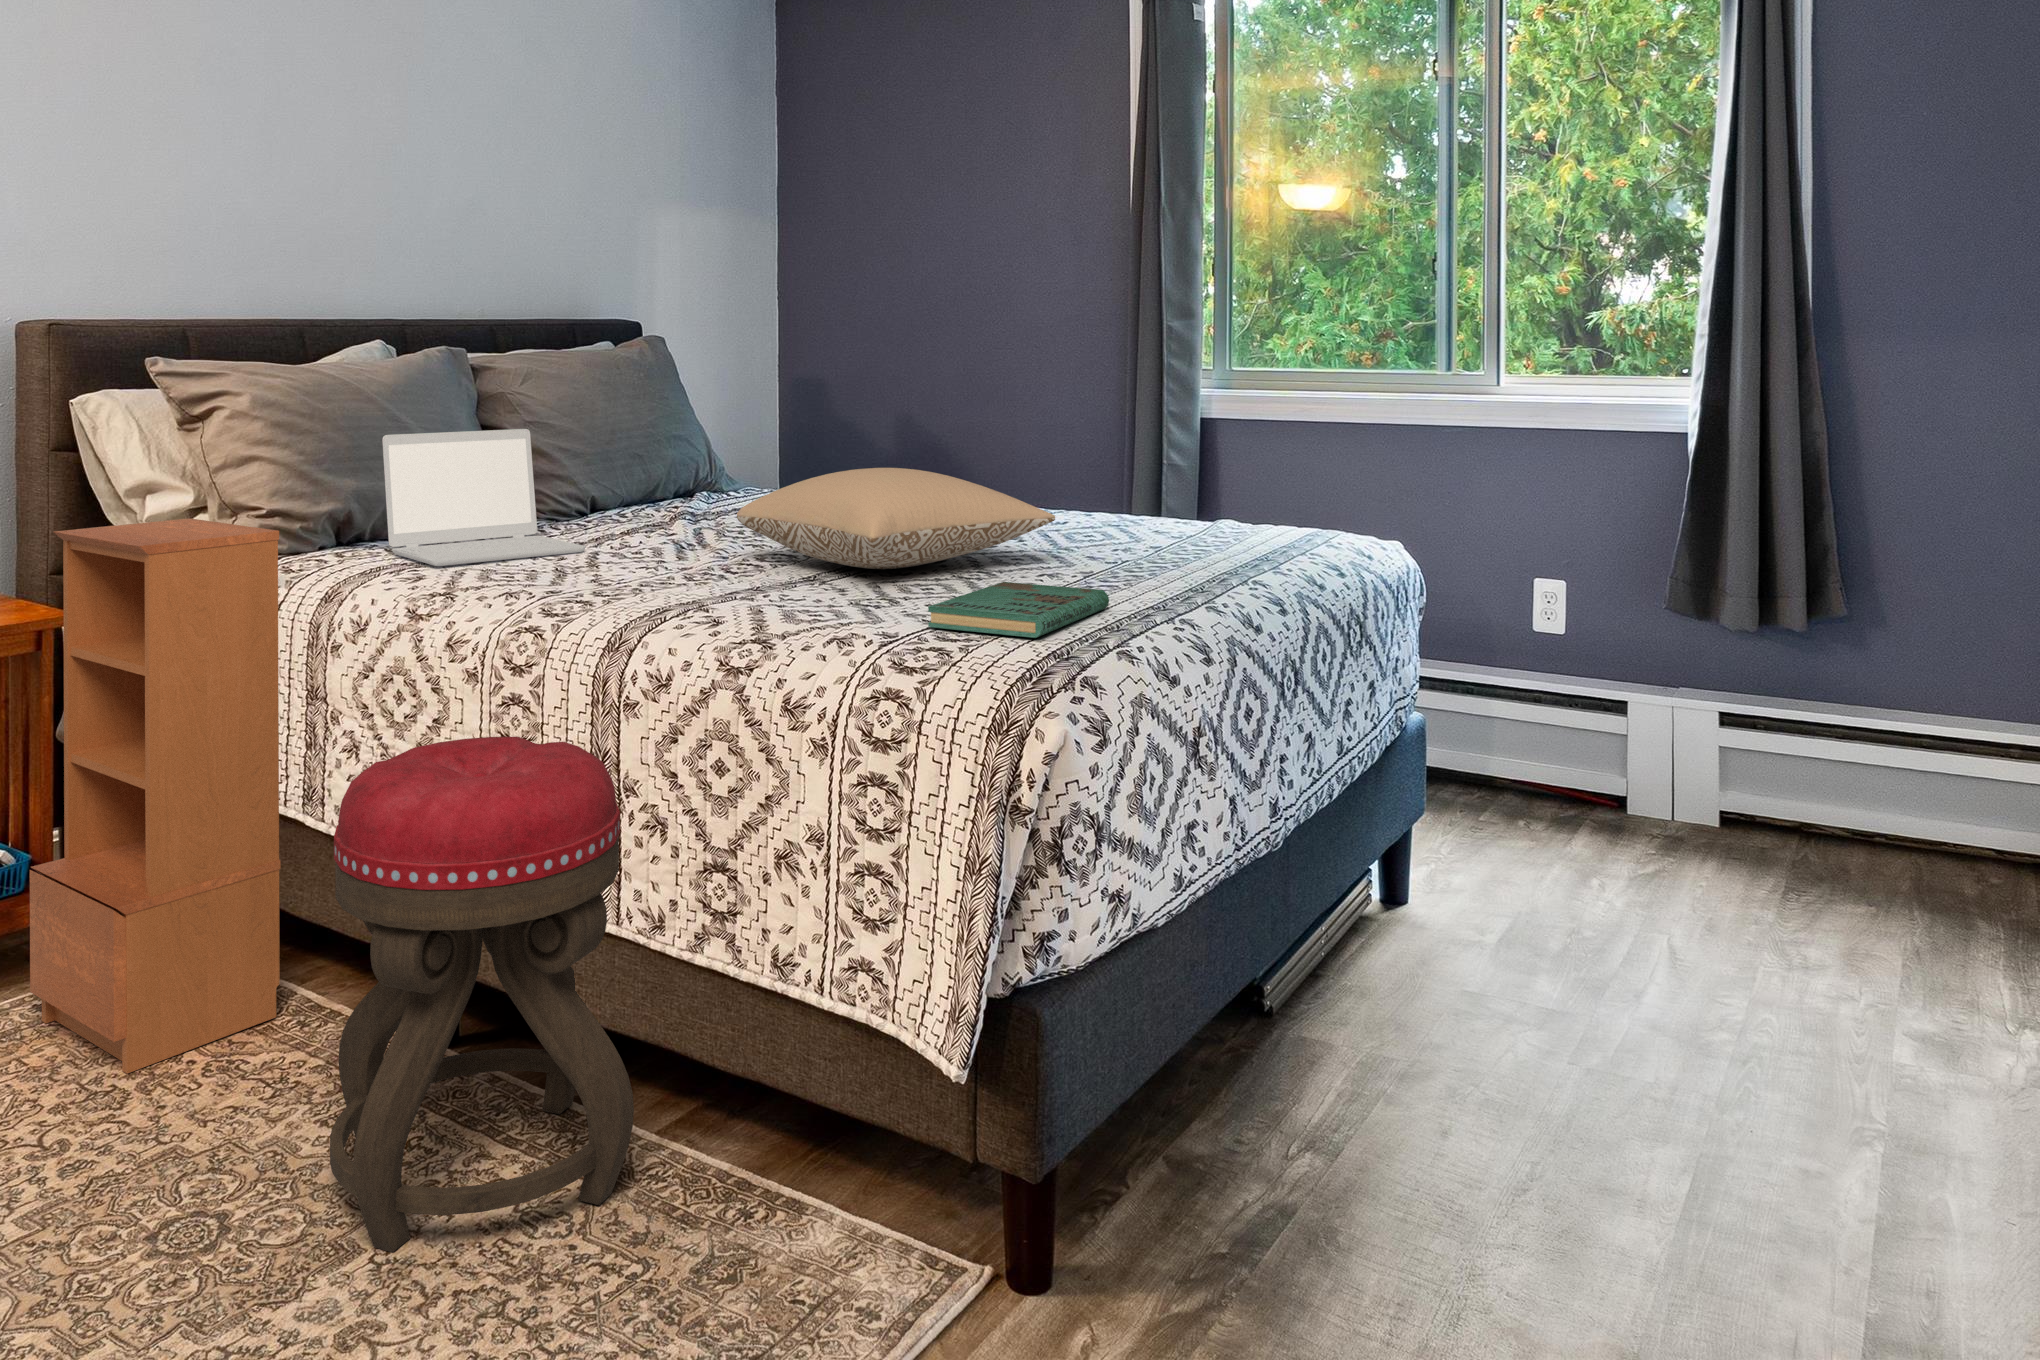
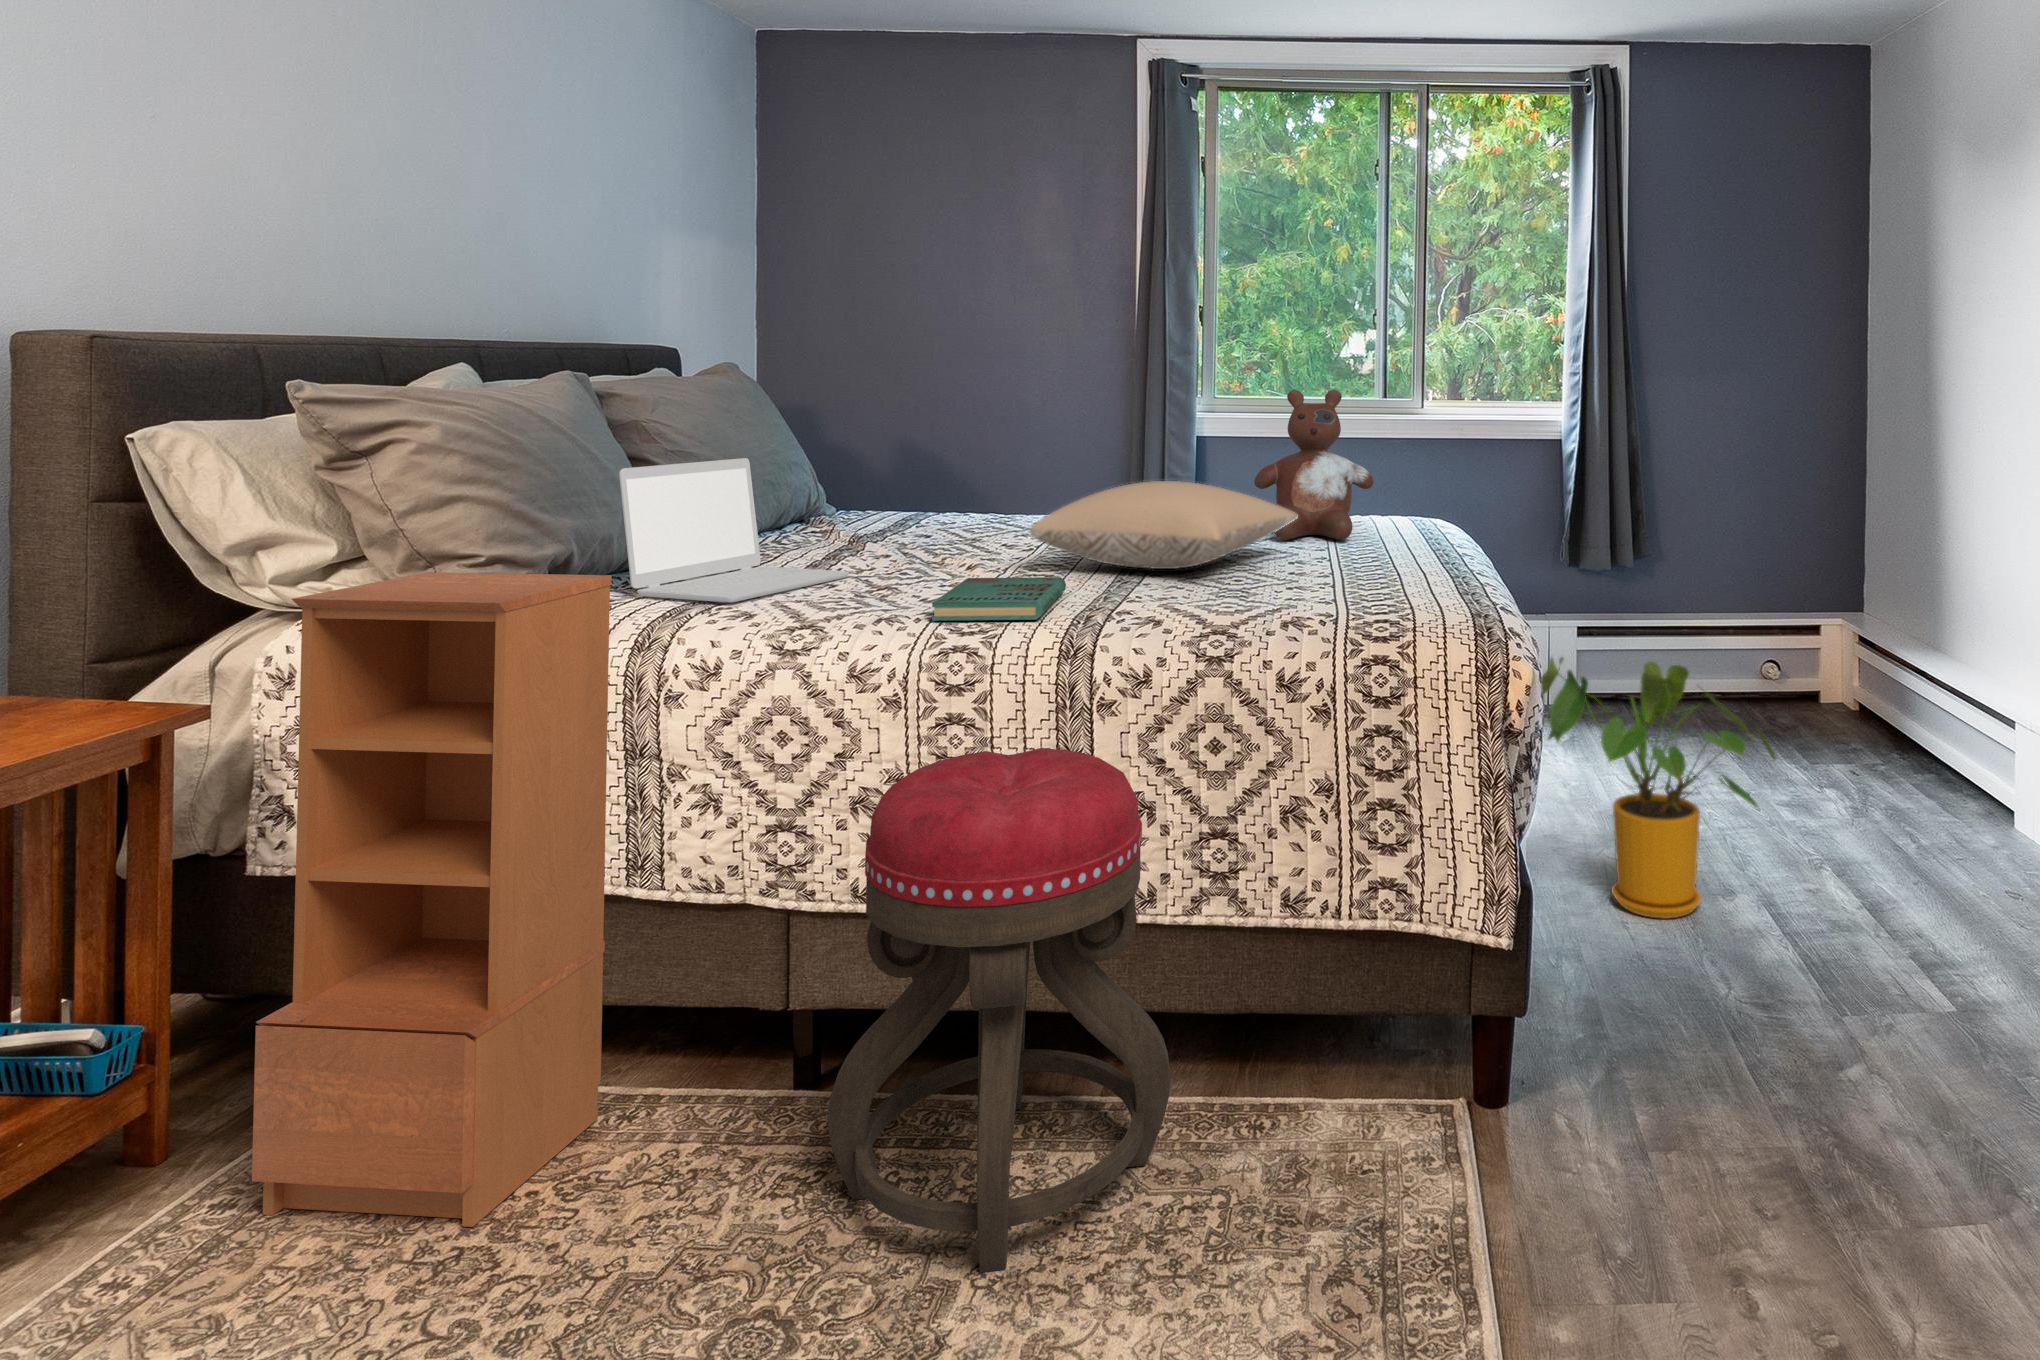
stuffed bear: none [1077,363,1224,552] -> present [1254,390,1374,540]
book: present [928,582,1109,638] -> present [932,577,1066,621]
house plant: none [1338,732,1713,1135] -> present [1541,658,1776,918]

